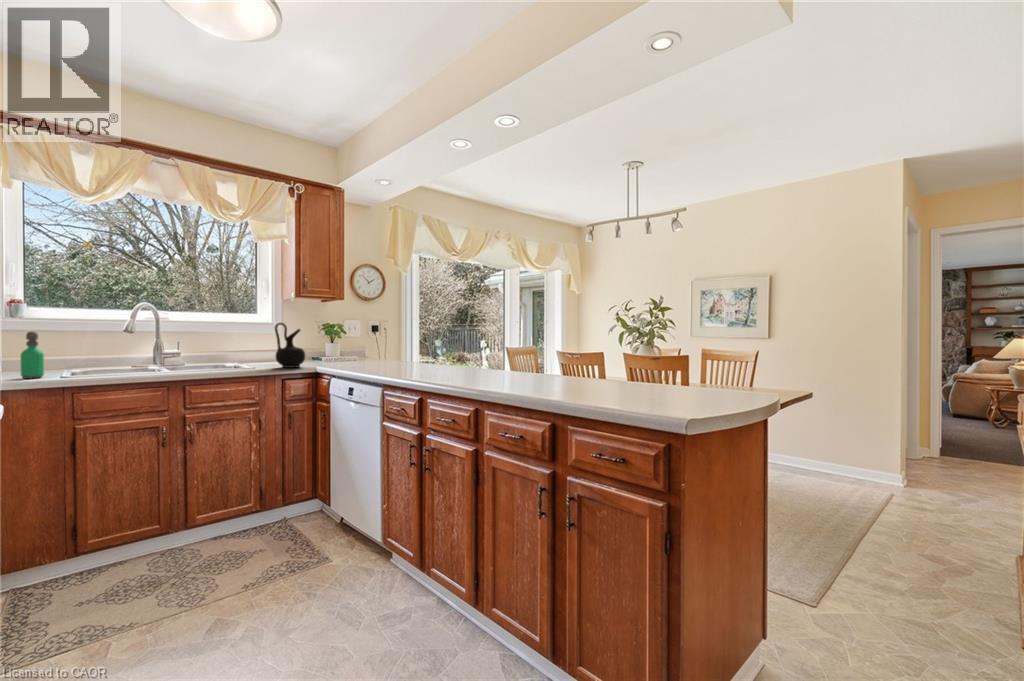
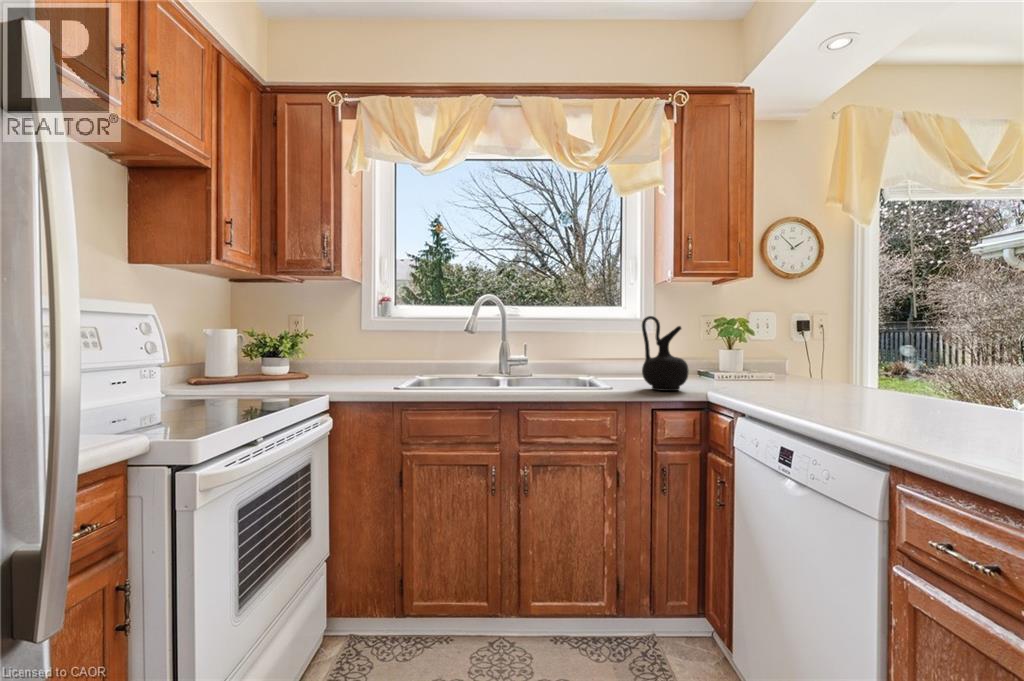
soap dispenser: present [21,332,44,378] -> none [366,330,386,386]

